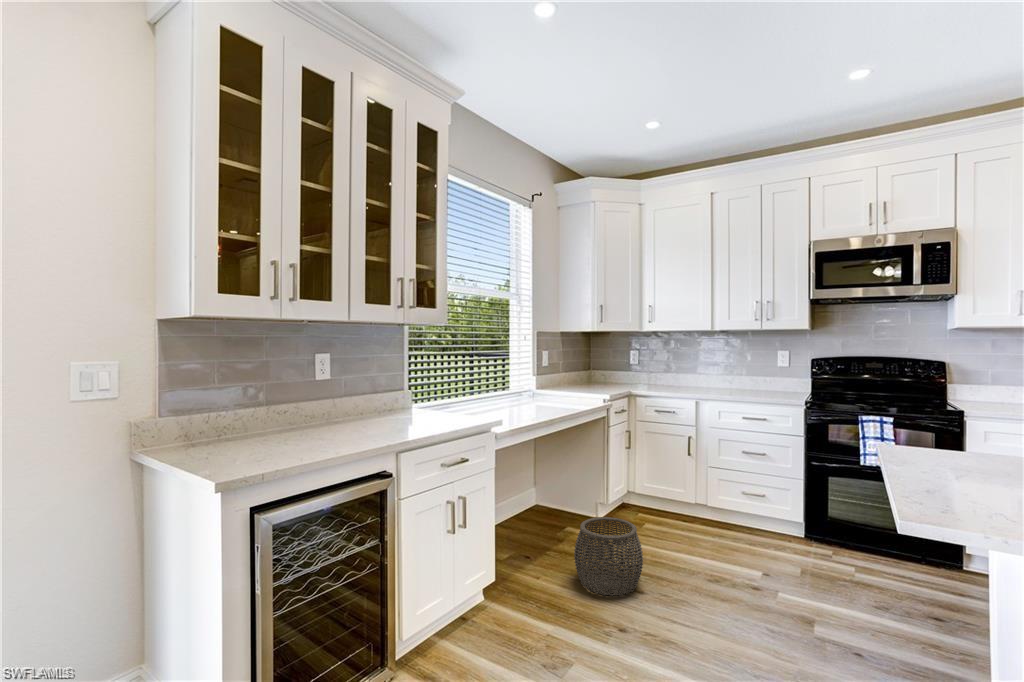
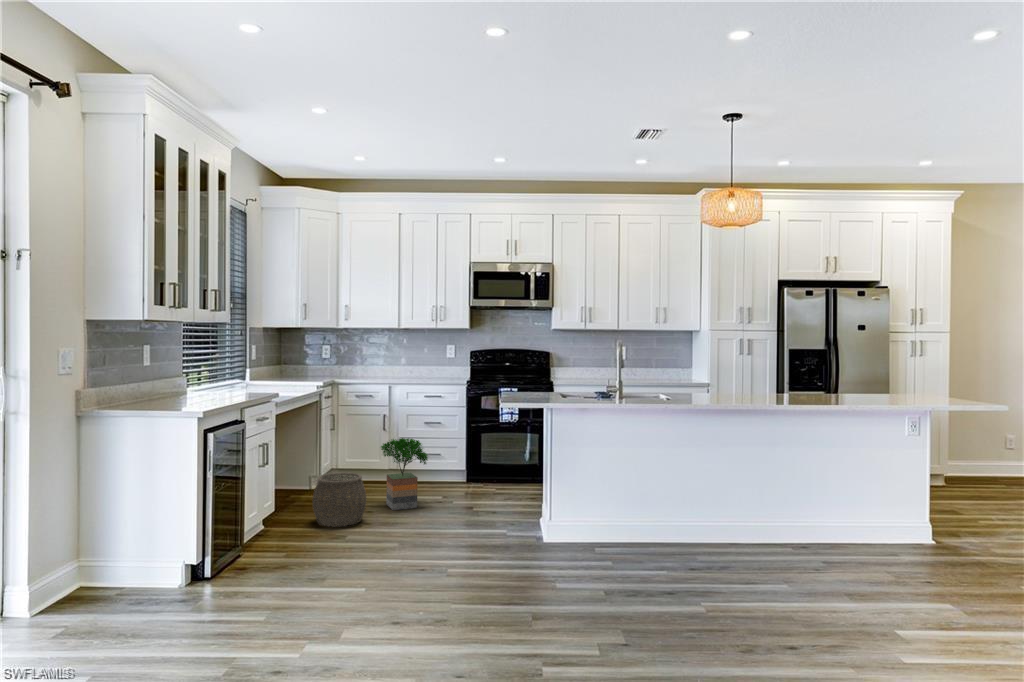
potted tree: none [668,477,737,579] -> present [381,438,428,510]

